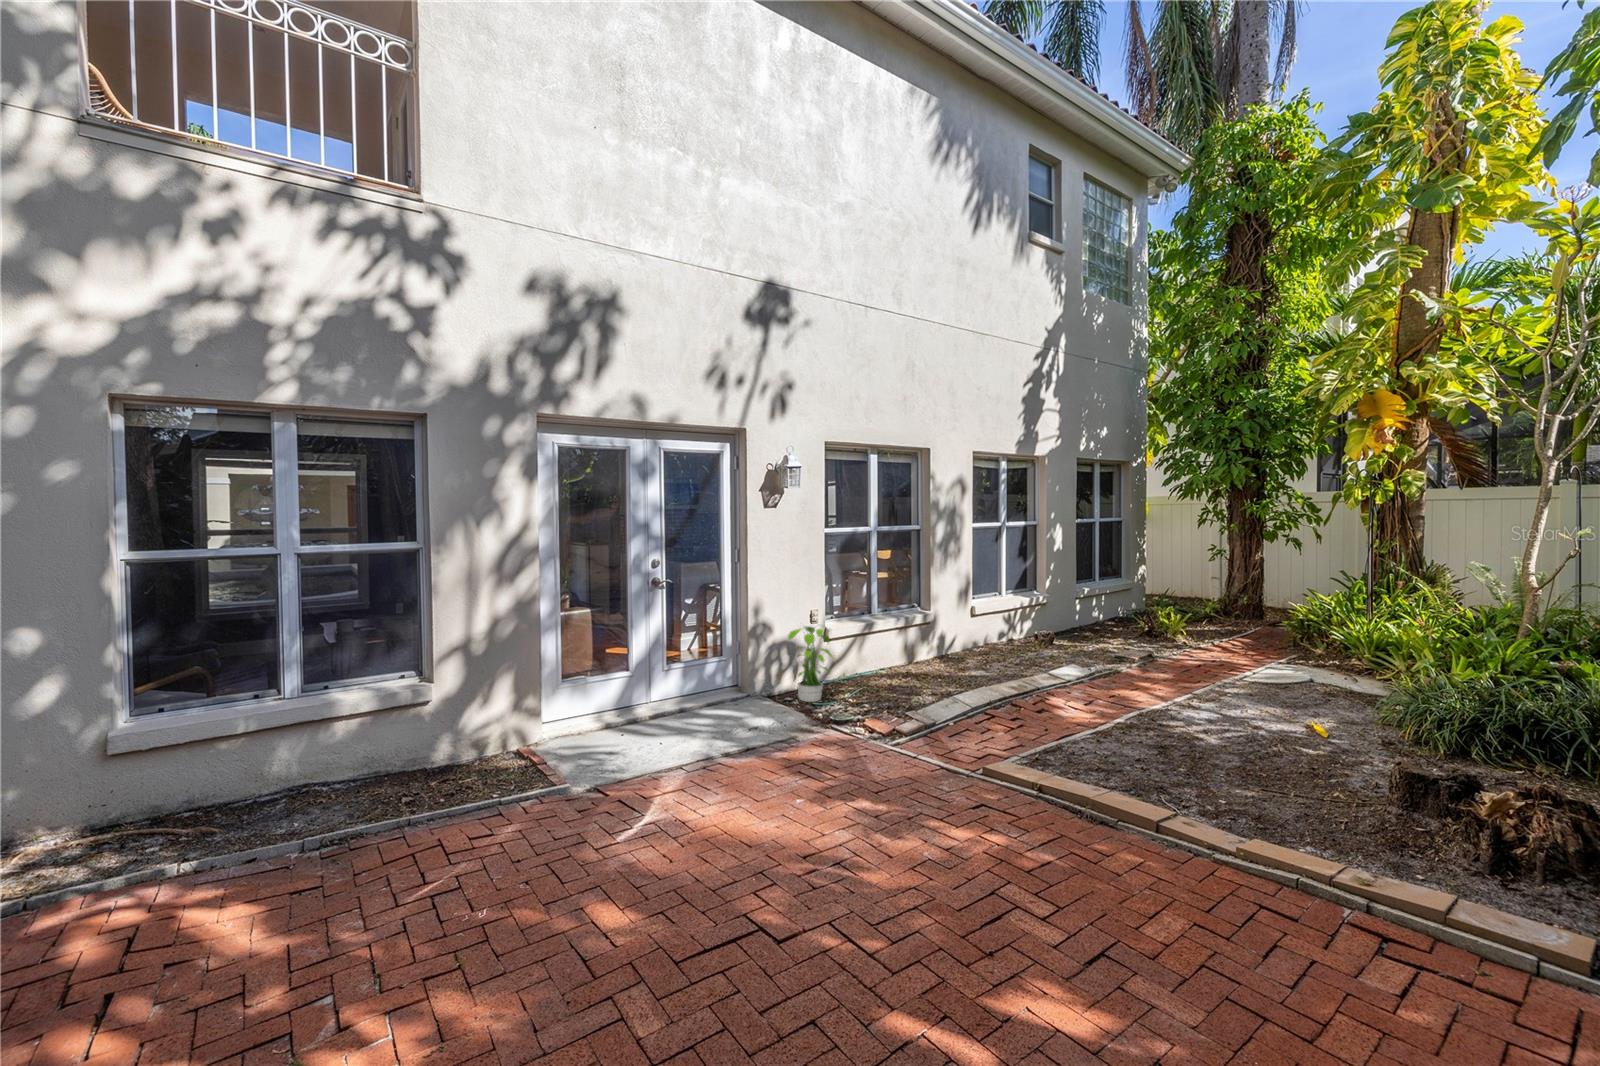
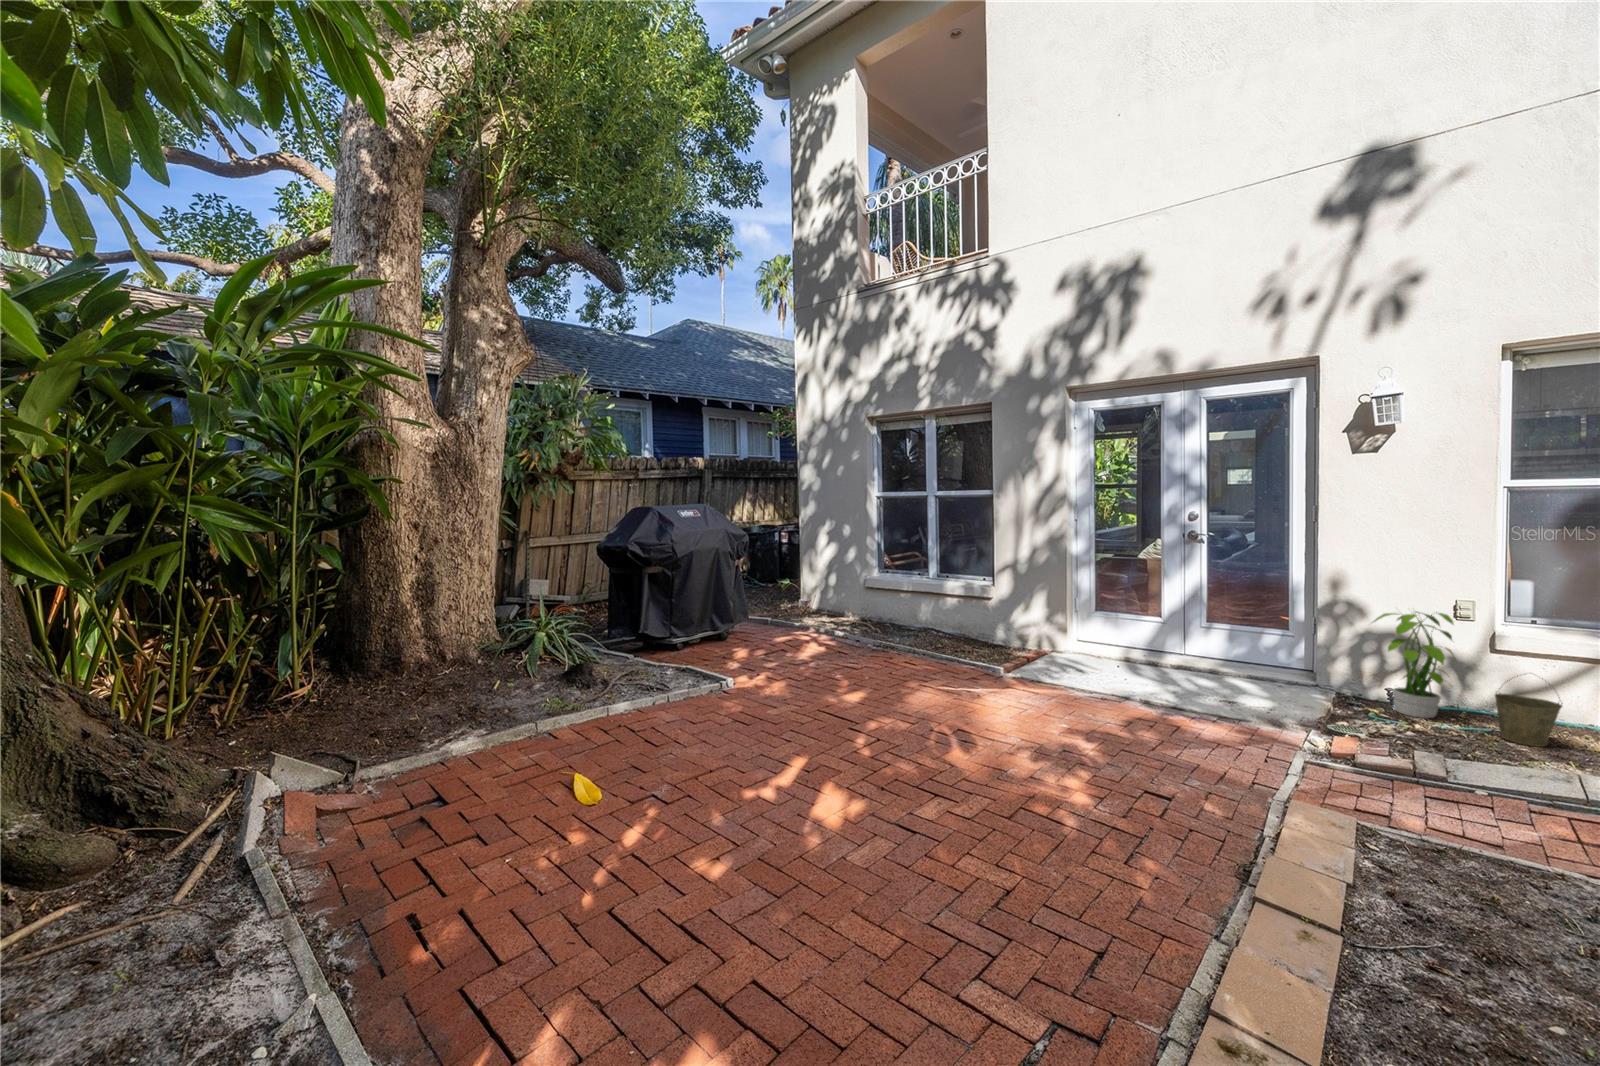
bucket: none [856,654,885,700] -> present [1495,693,1562,747]

